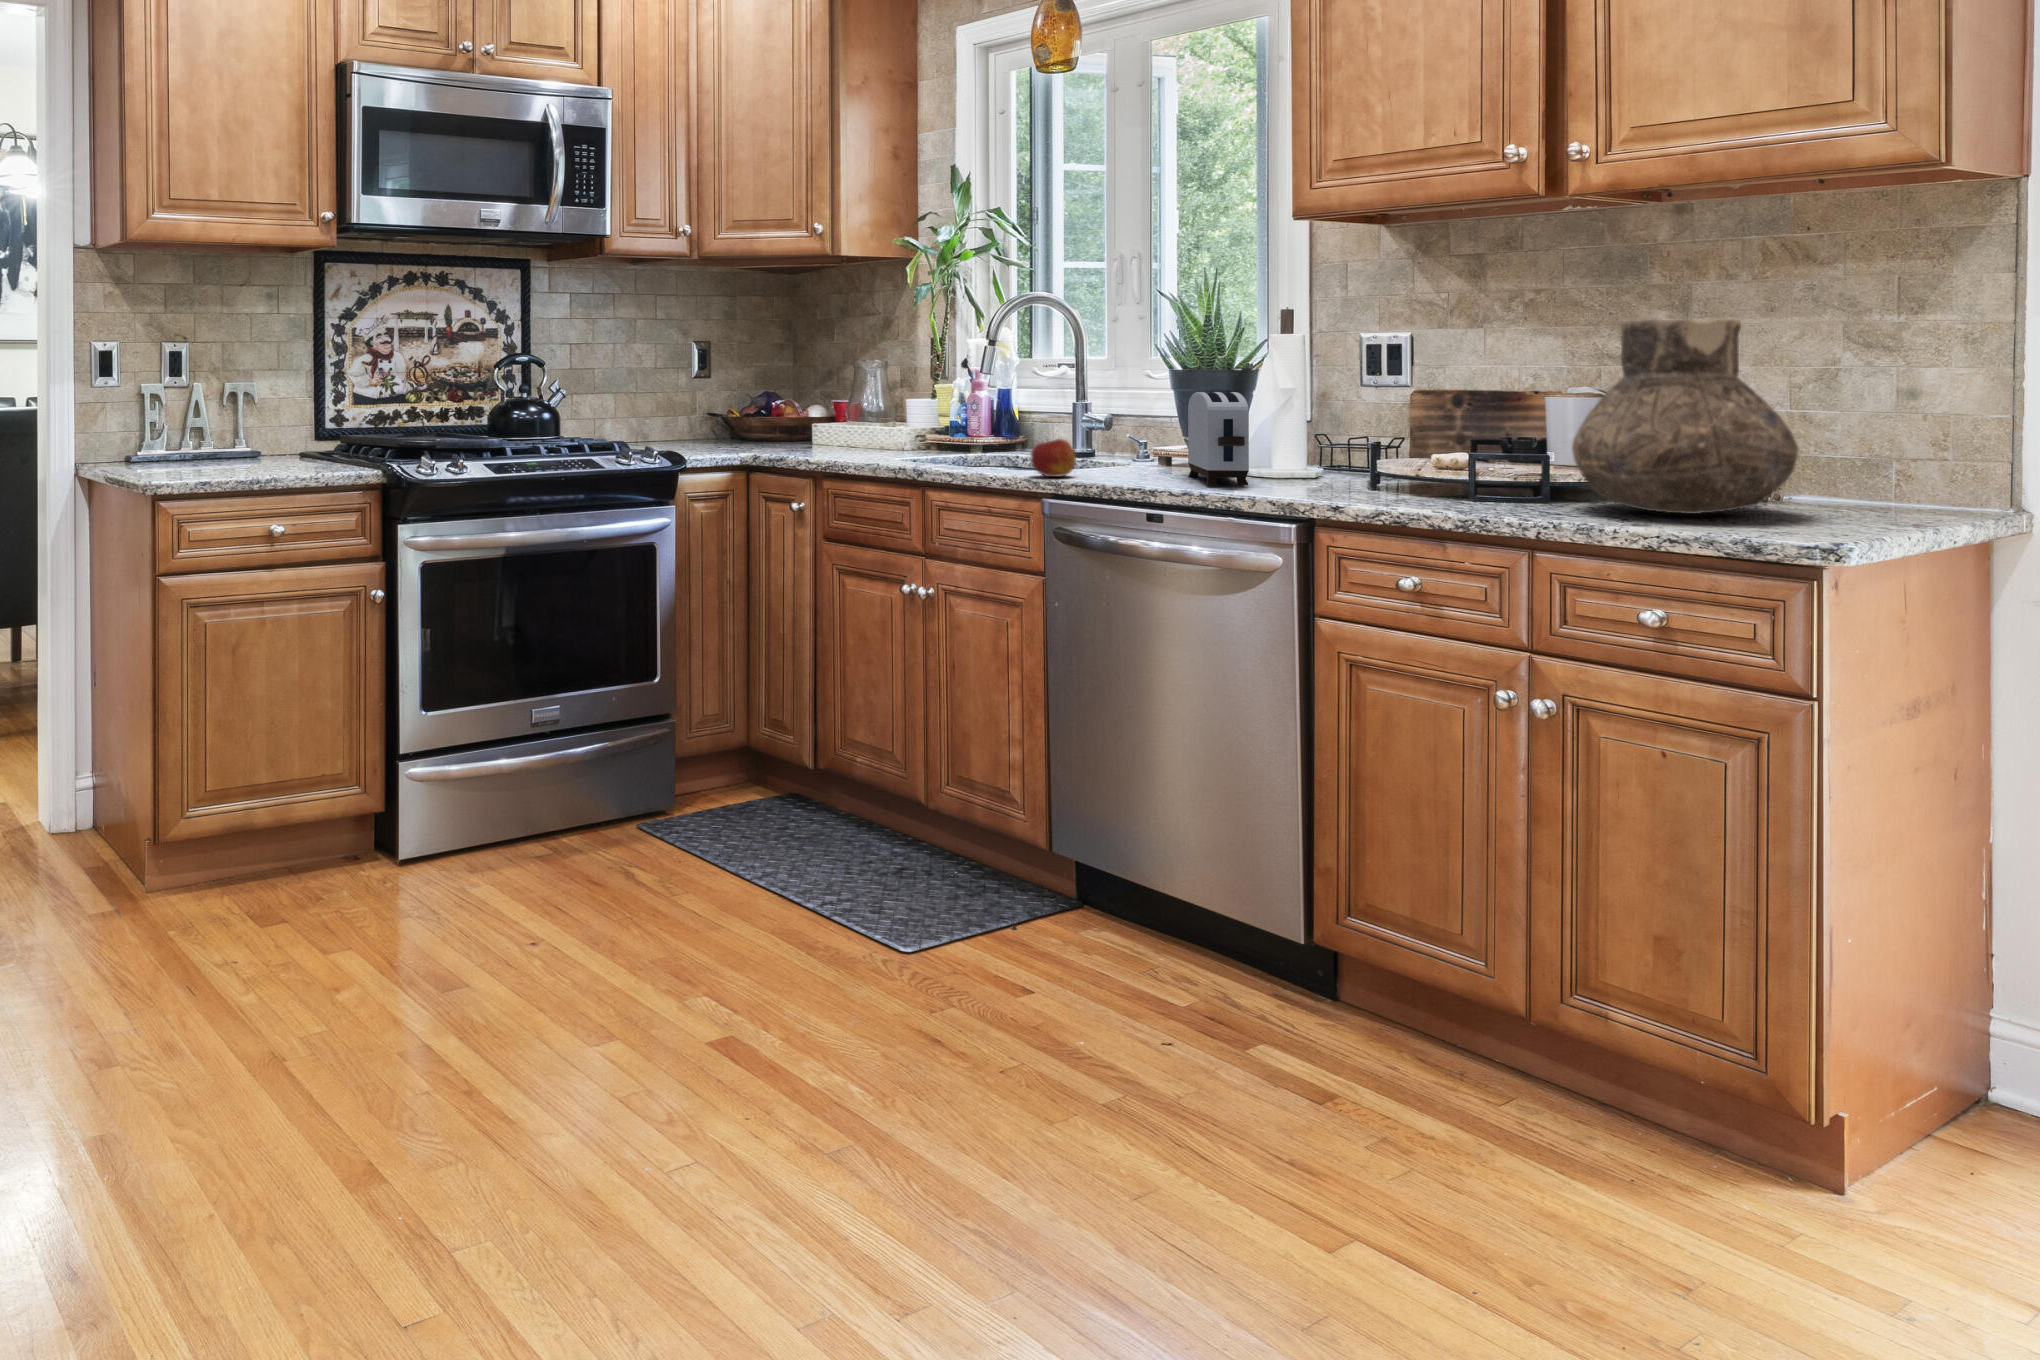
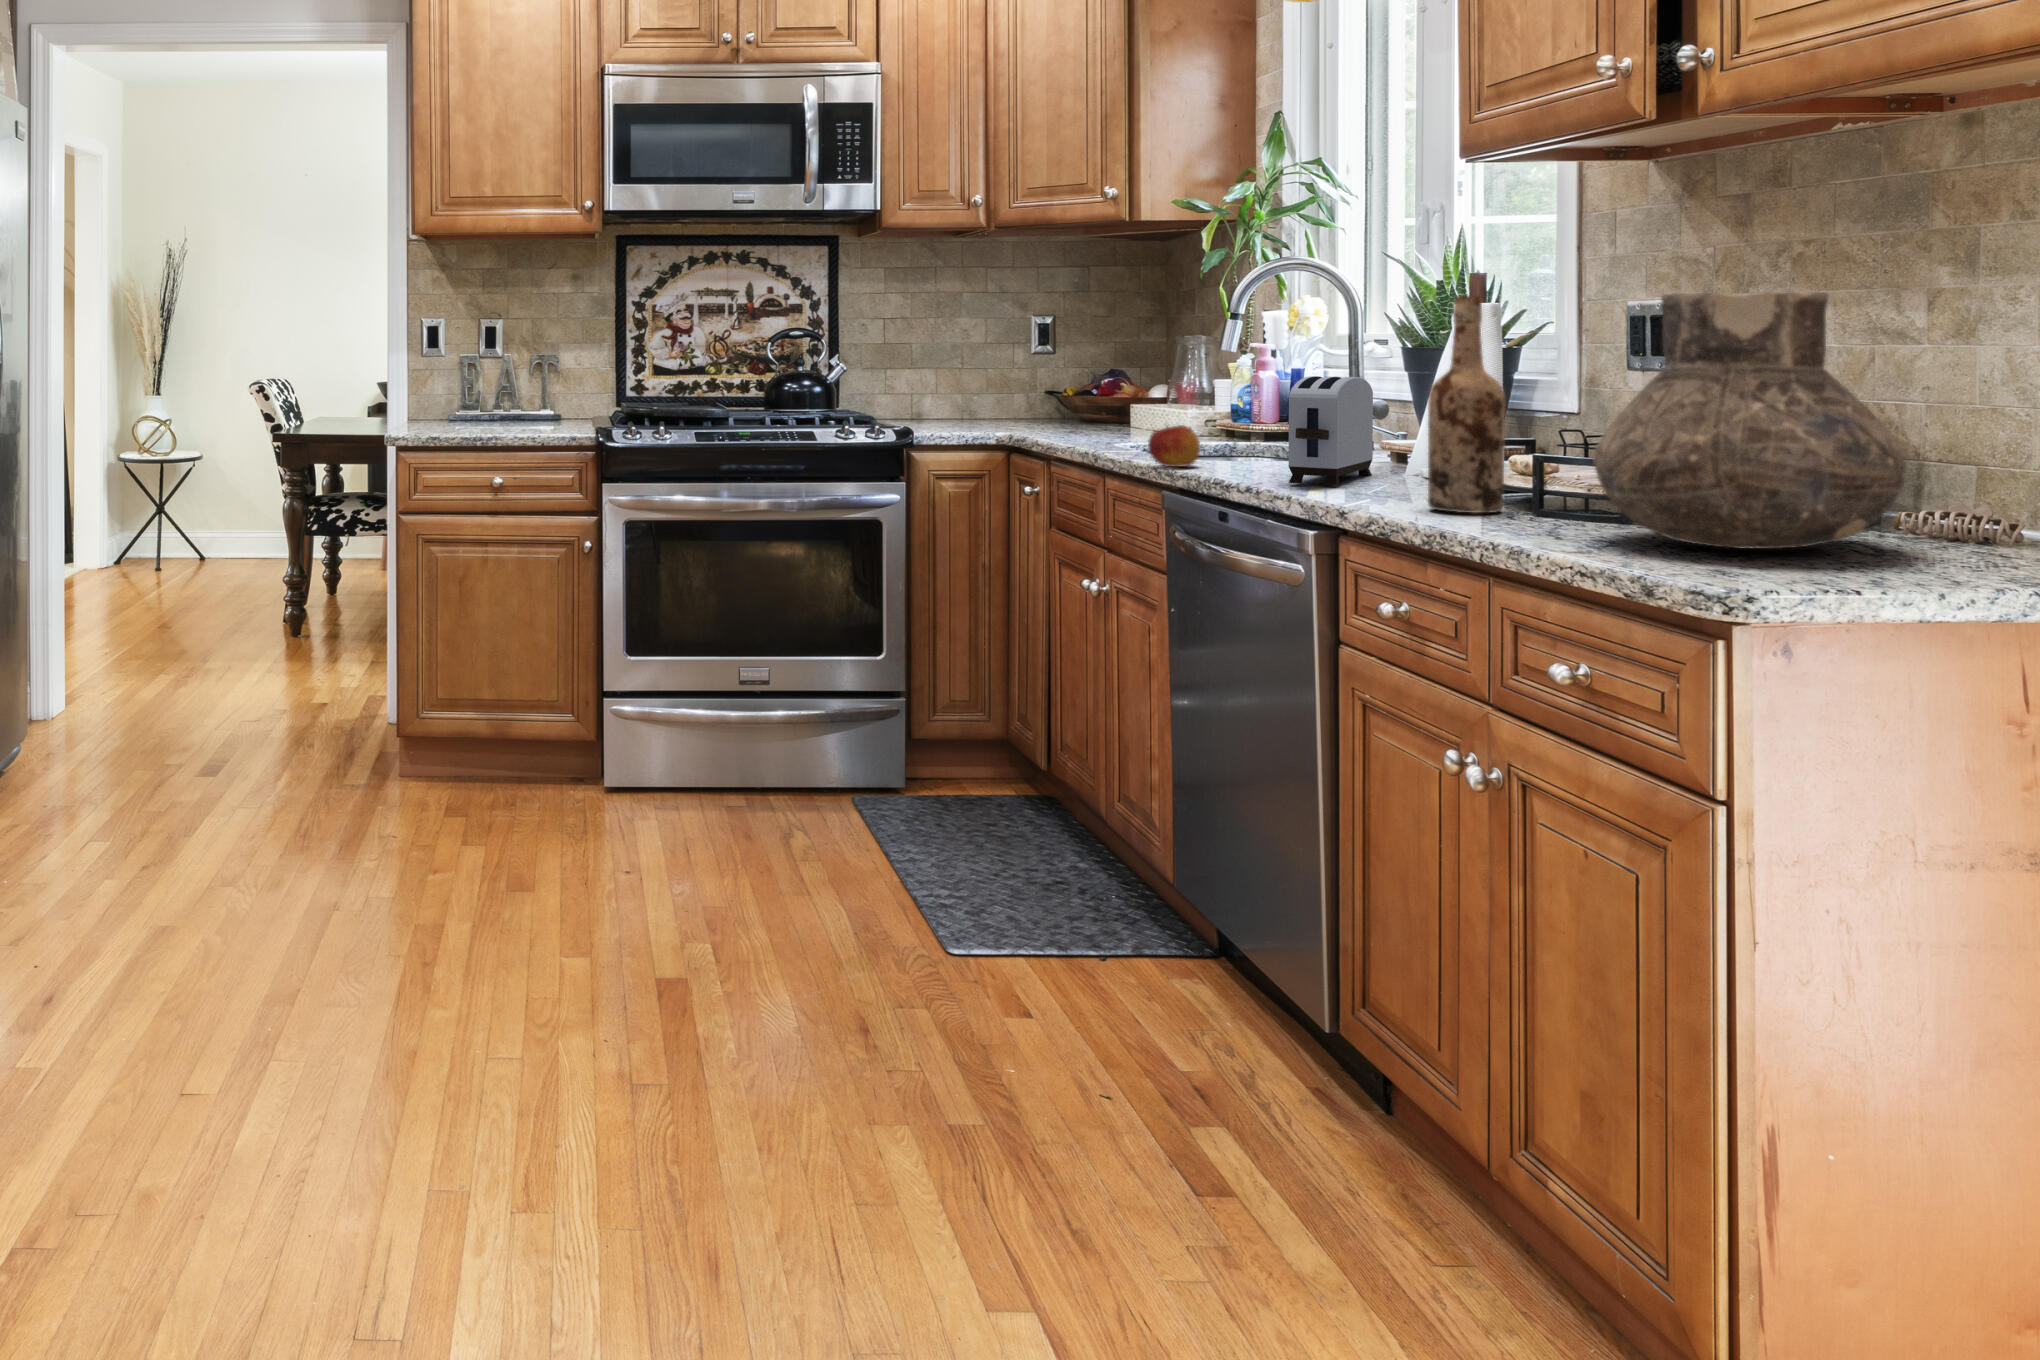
wine bottle: none [1383,322,1444,500] -> present [1428,295,1506,513]

